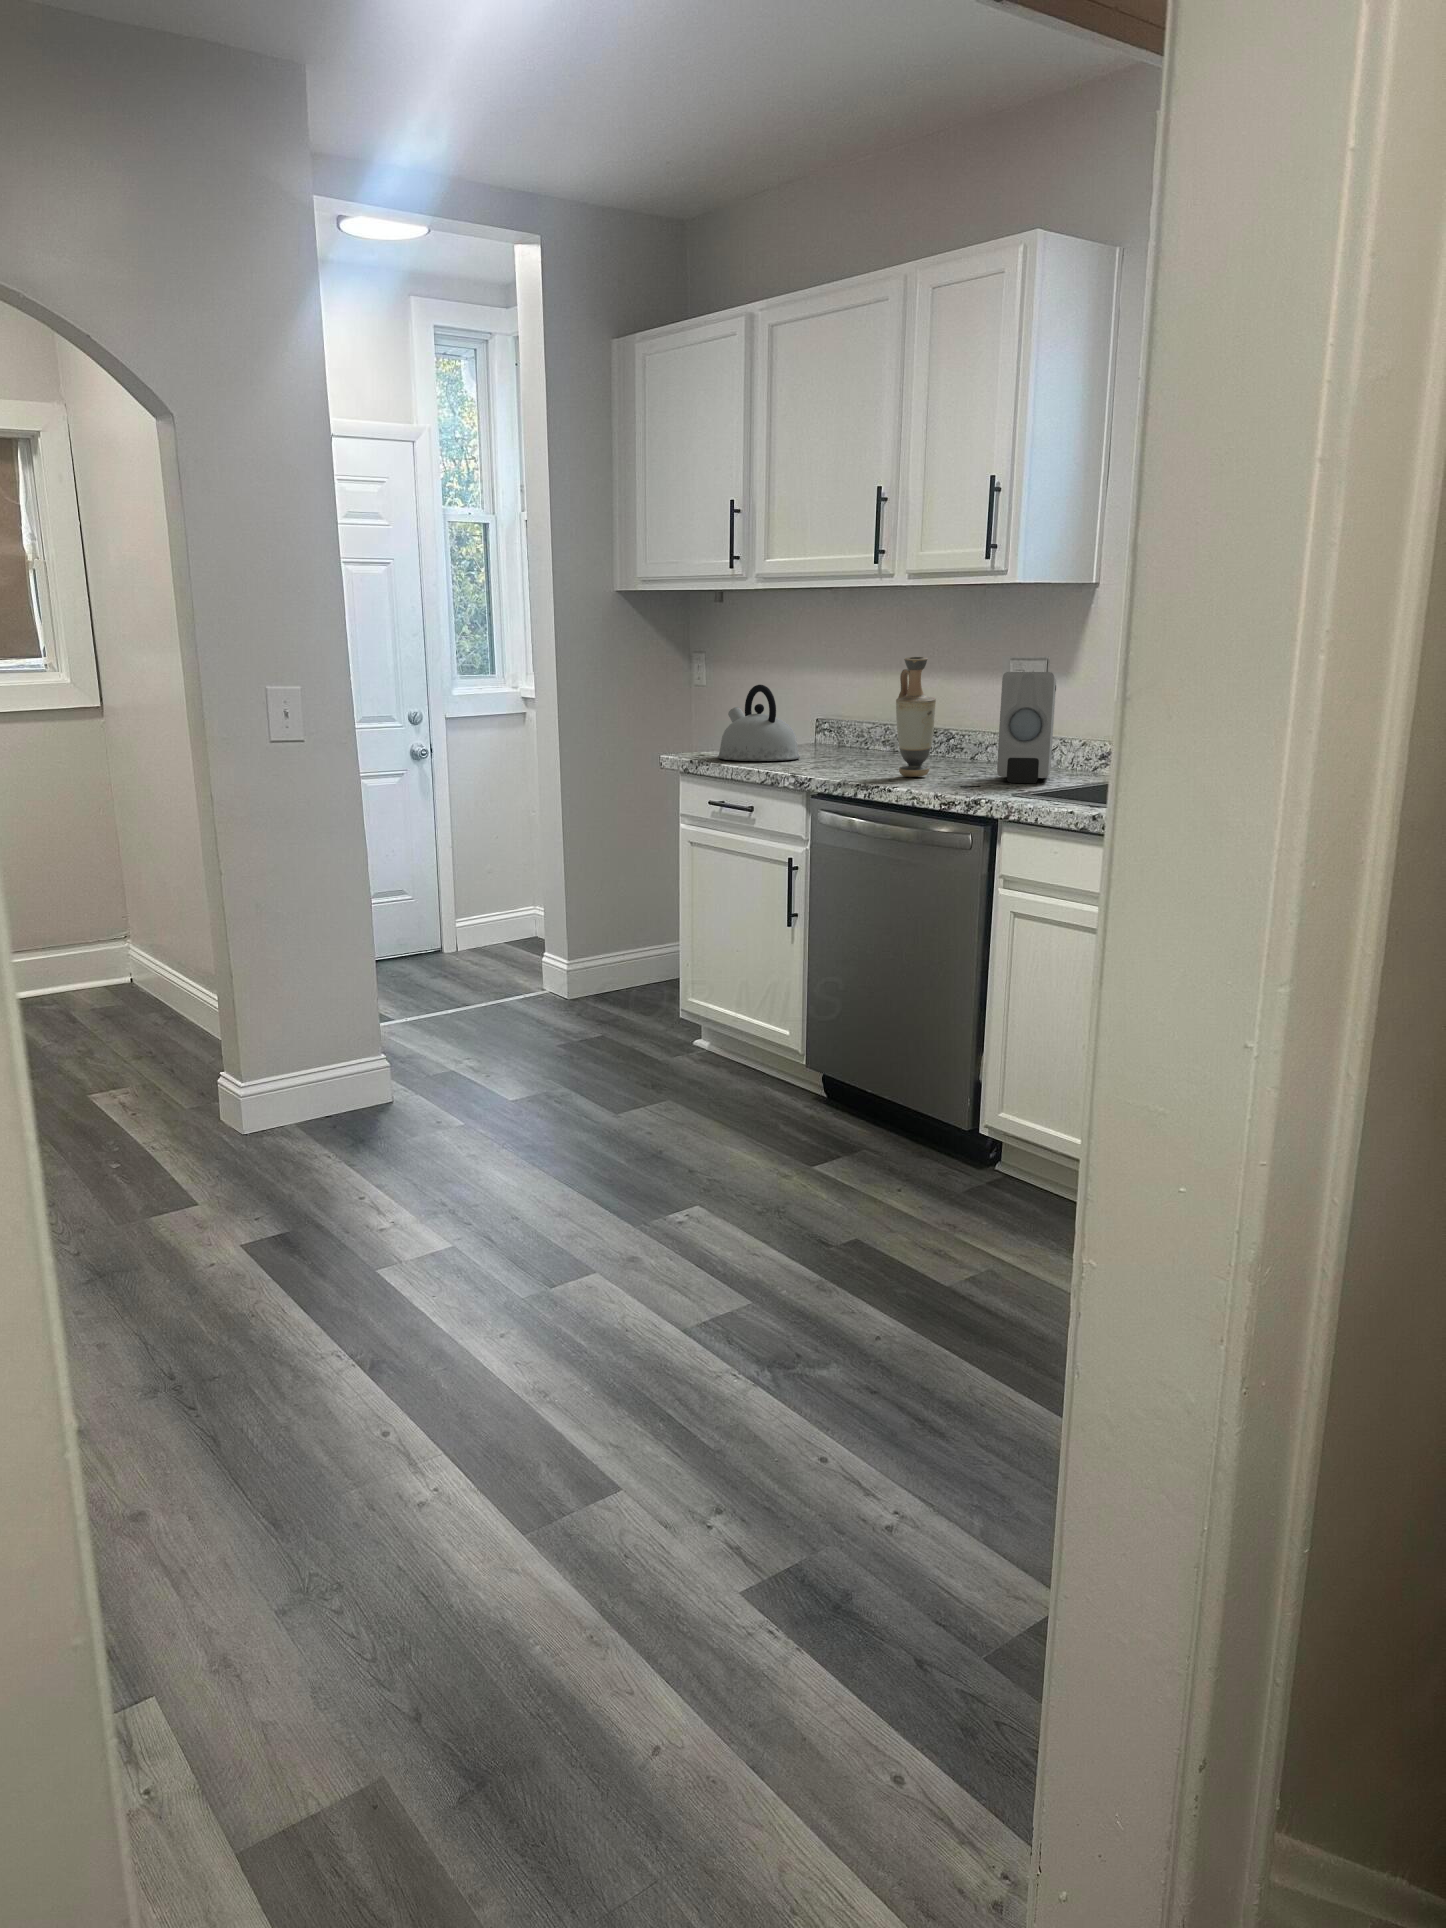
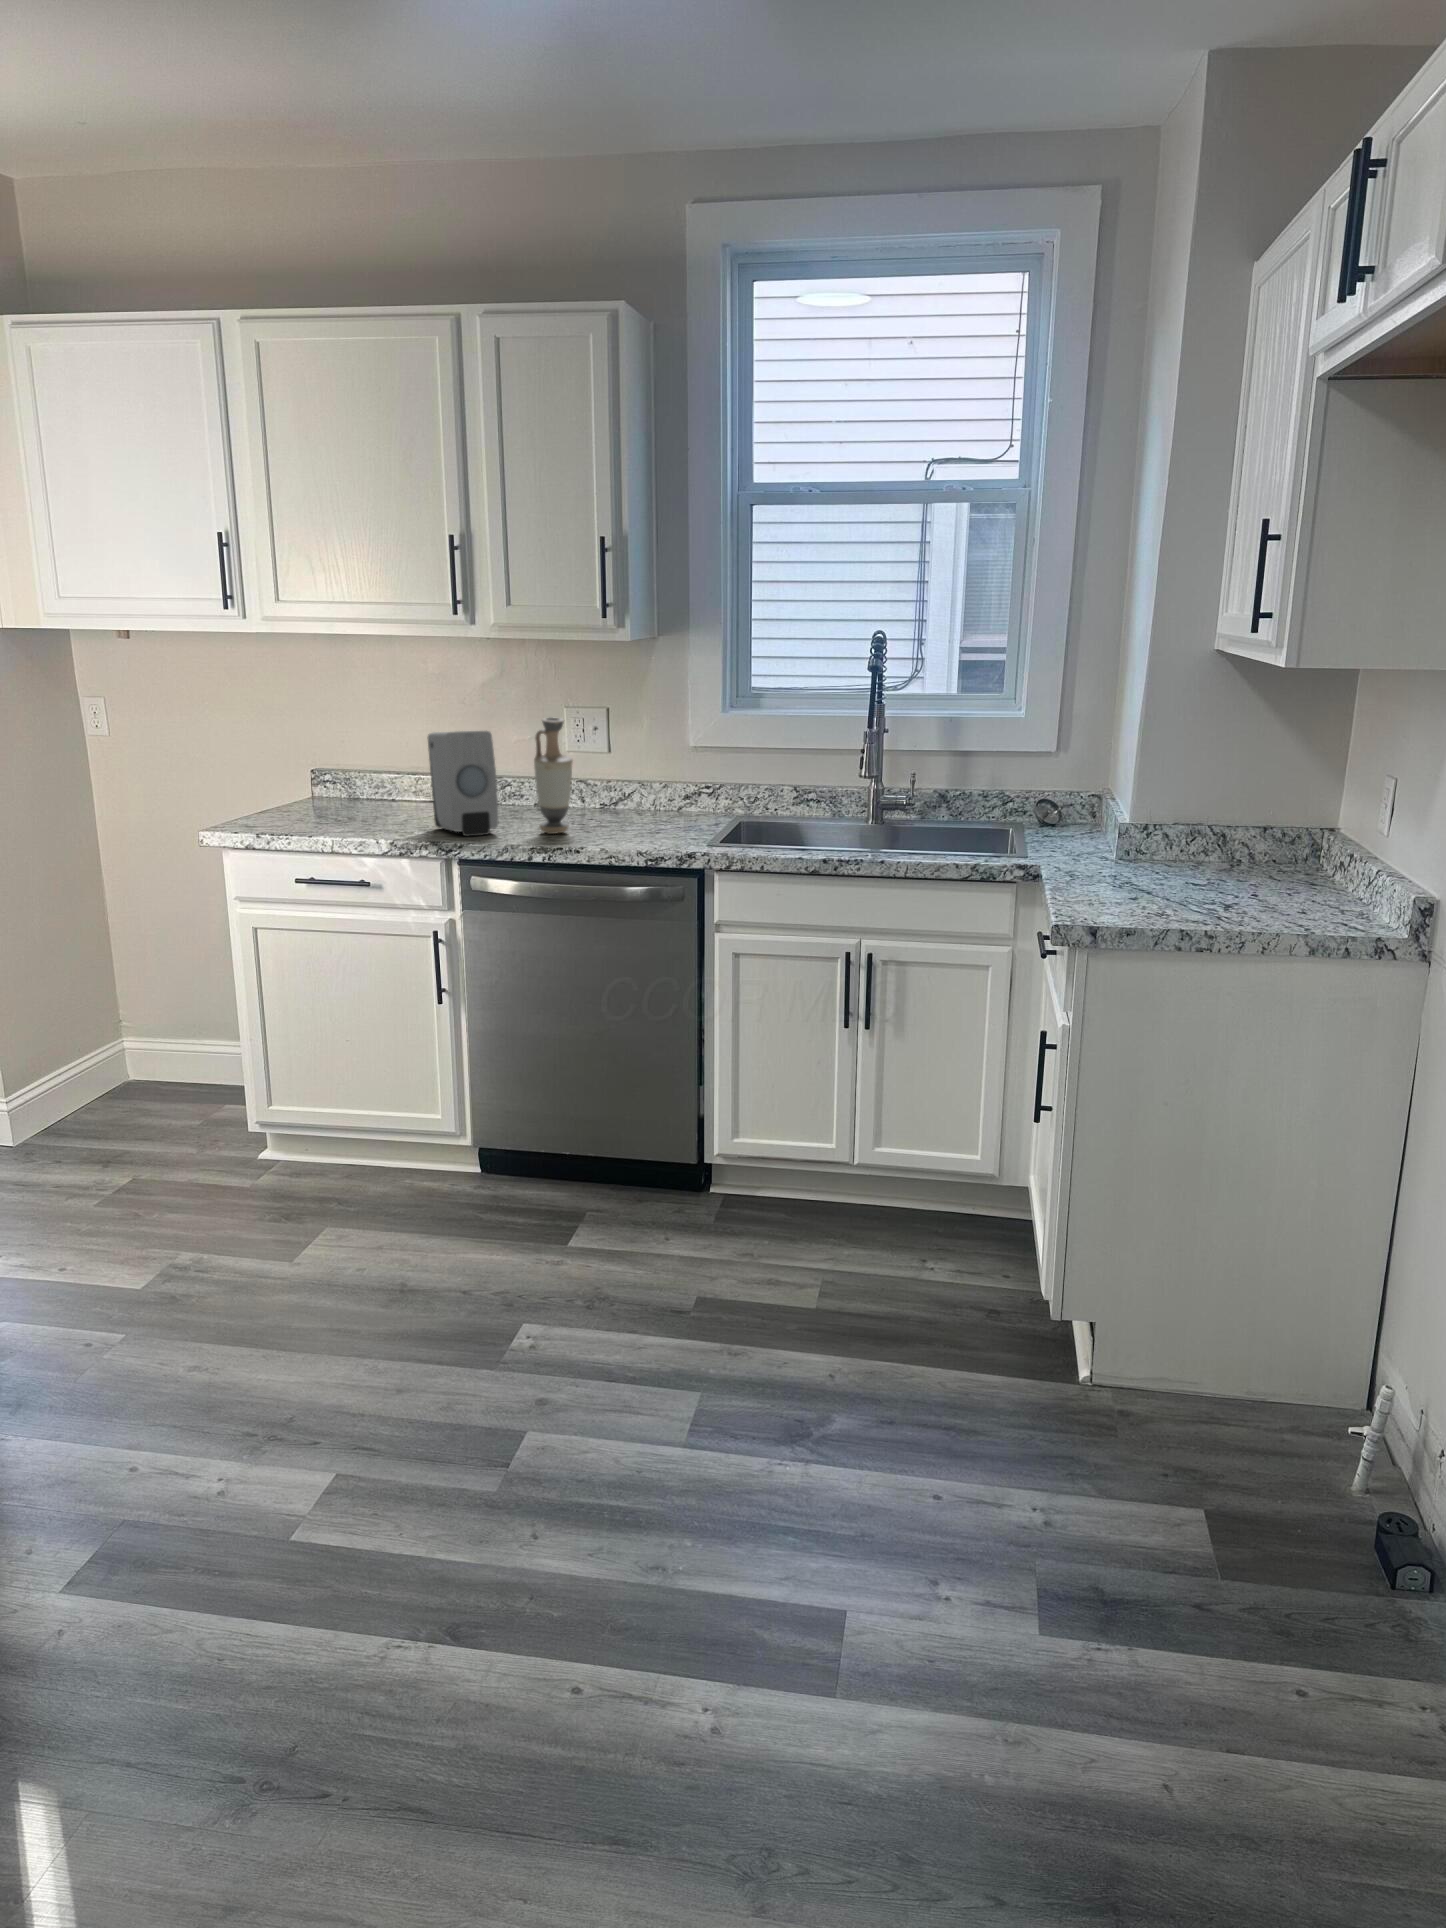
soap dispenser: present [997,672,1056,783] -> present [428,731,498,836]
kettle: present [718,685,800,761] -> none [265,745,365,831]

